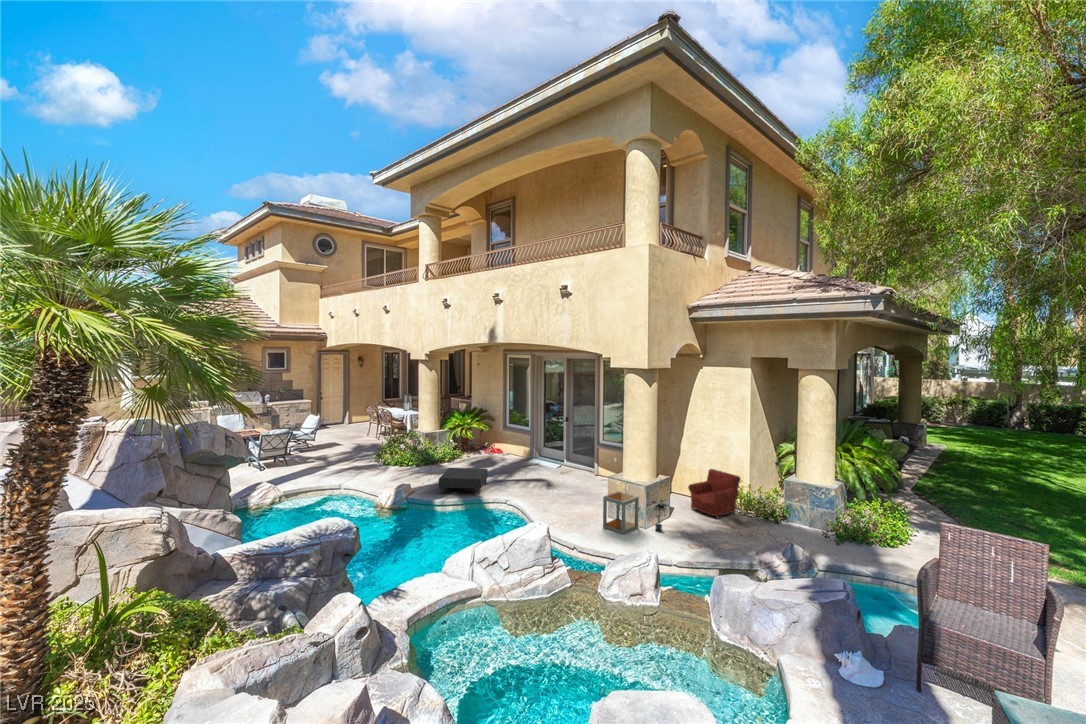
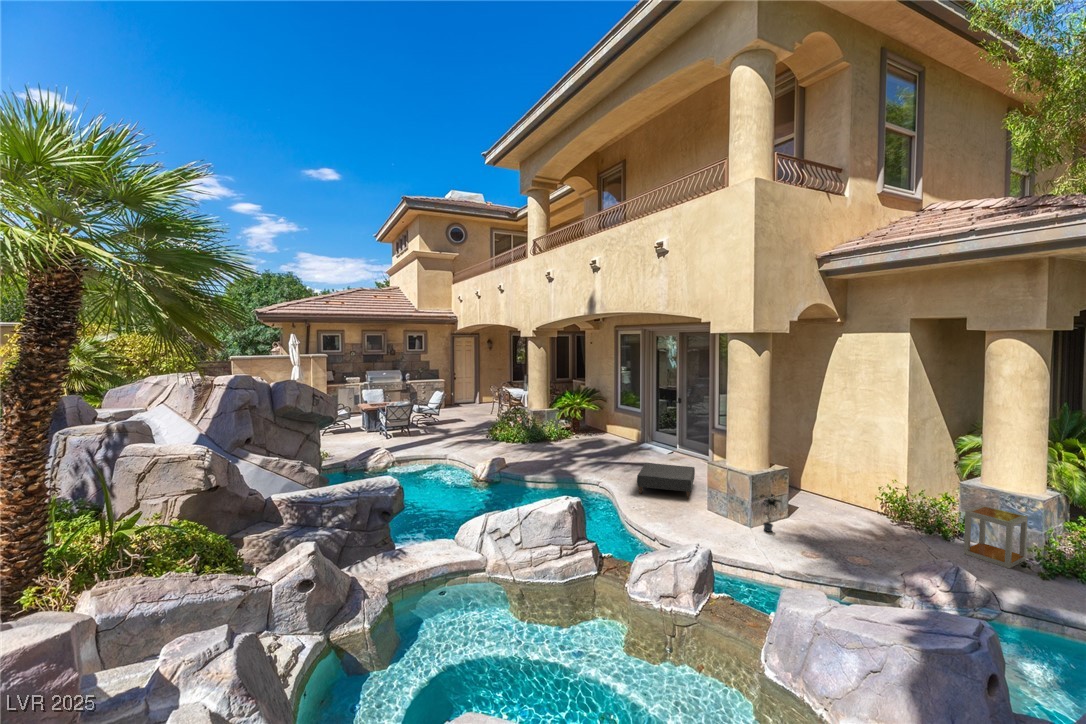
ottoman: present [439,468,488,494] -> present [637,463,695,499]
armchair: present [688,469,741,519] -> none [818,462,893,525]
side table: present [603,492,639,535] -> present [964,505,1028,568]

